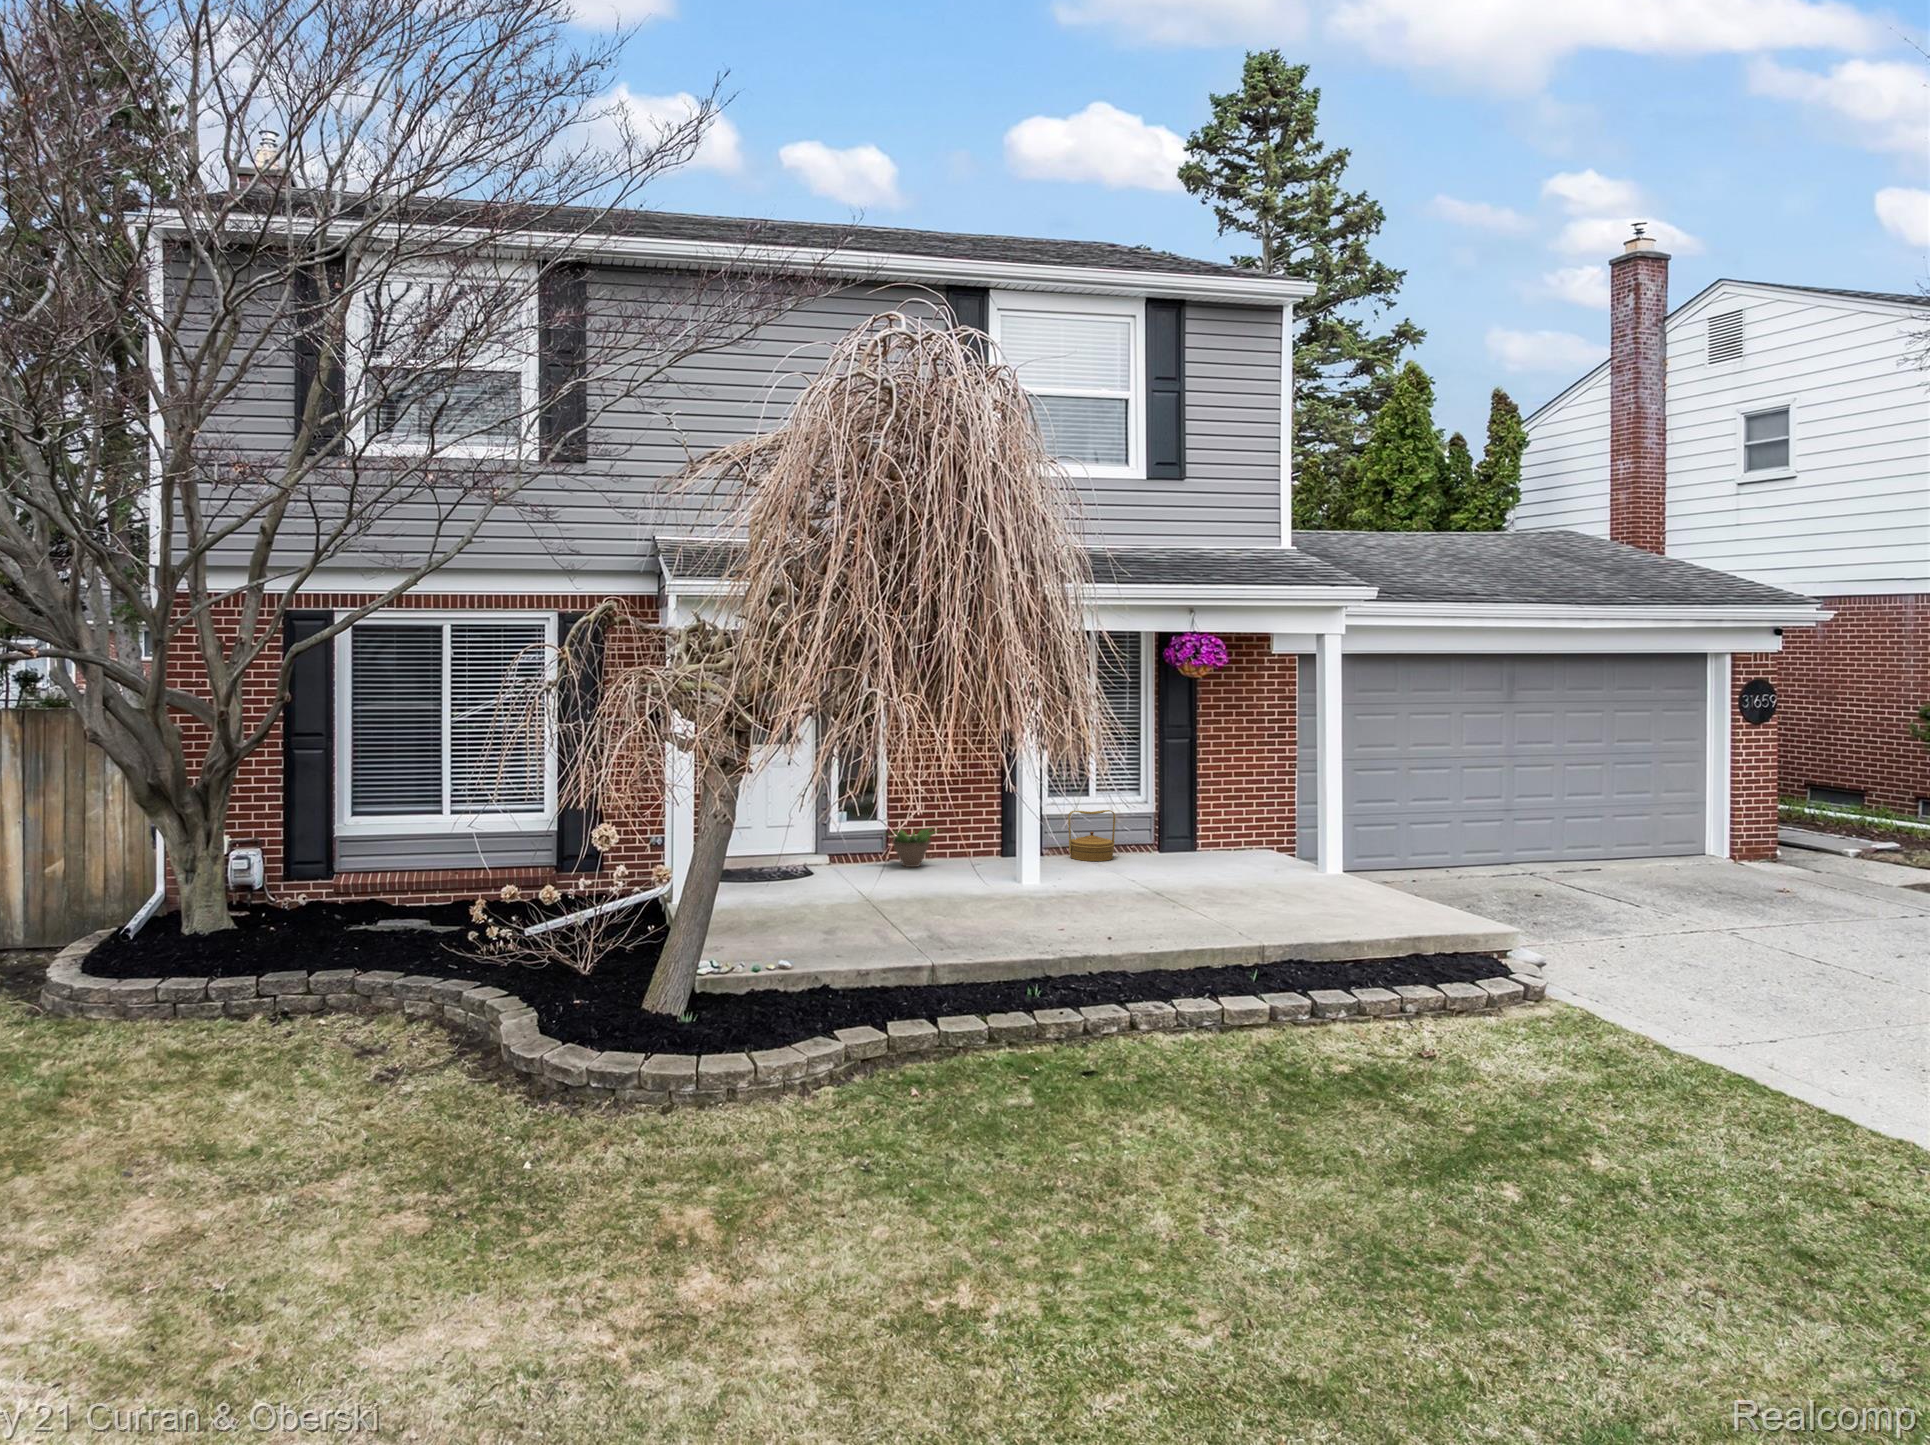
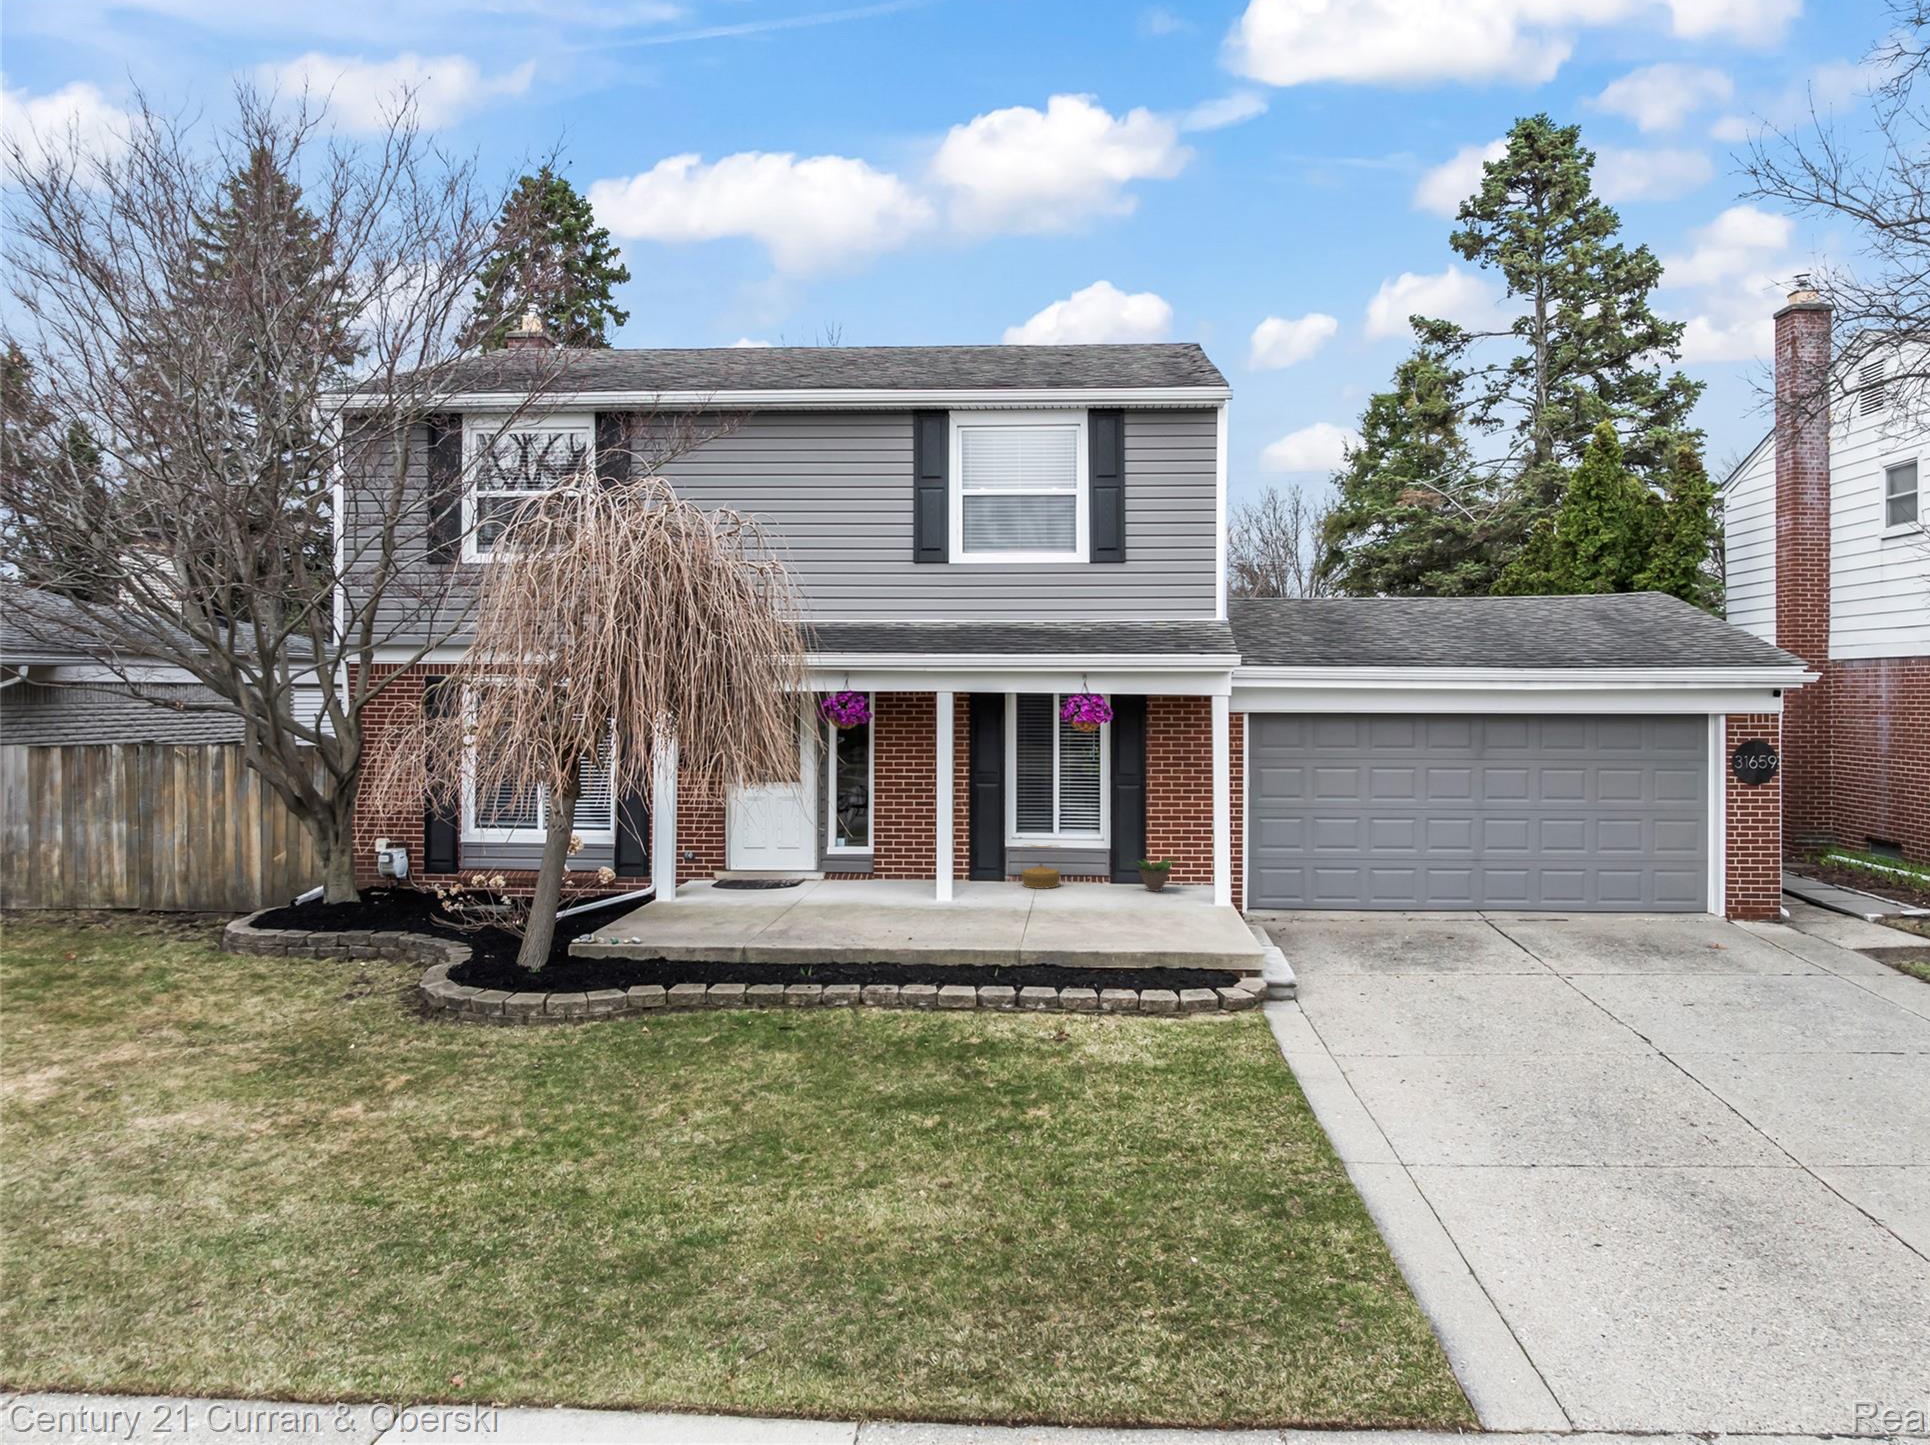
decorative plant: present [887,827,937,867] -> present [1132,858,1174,891]

